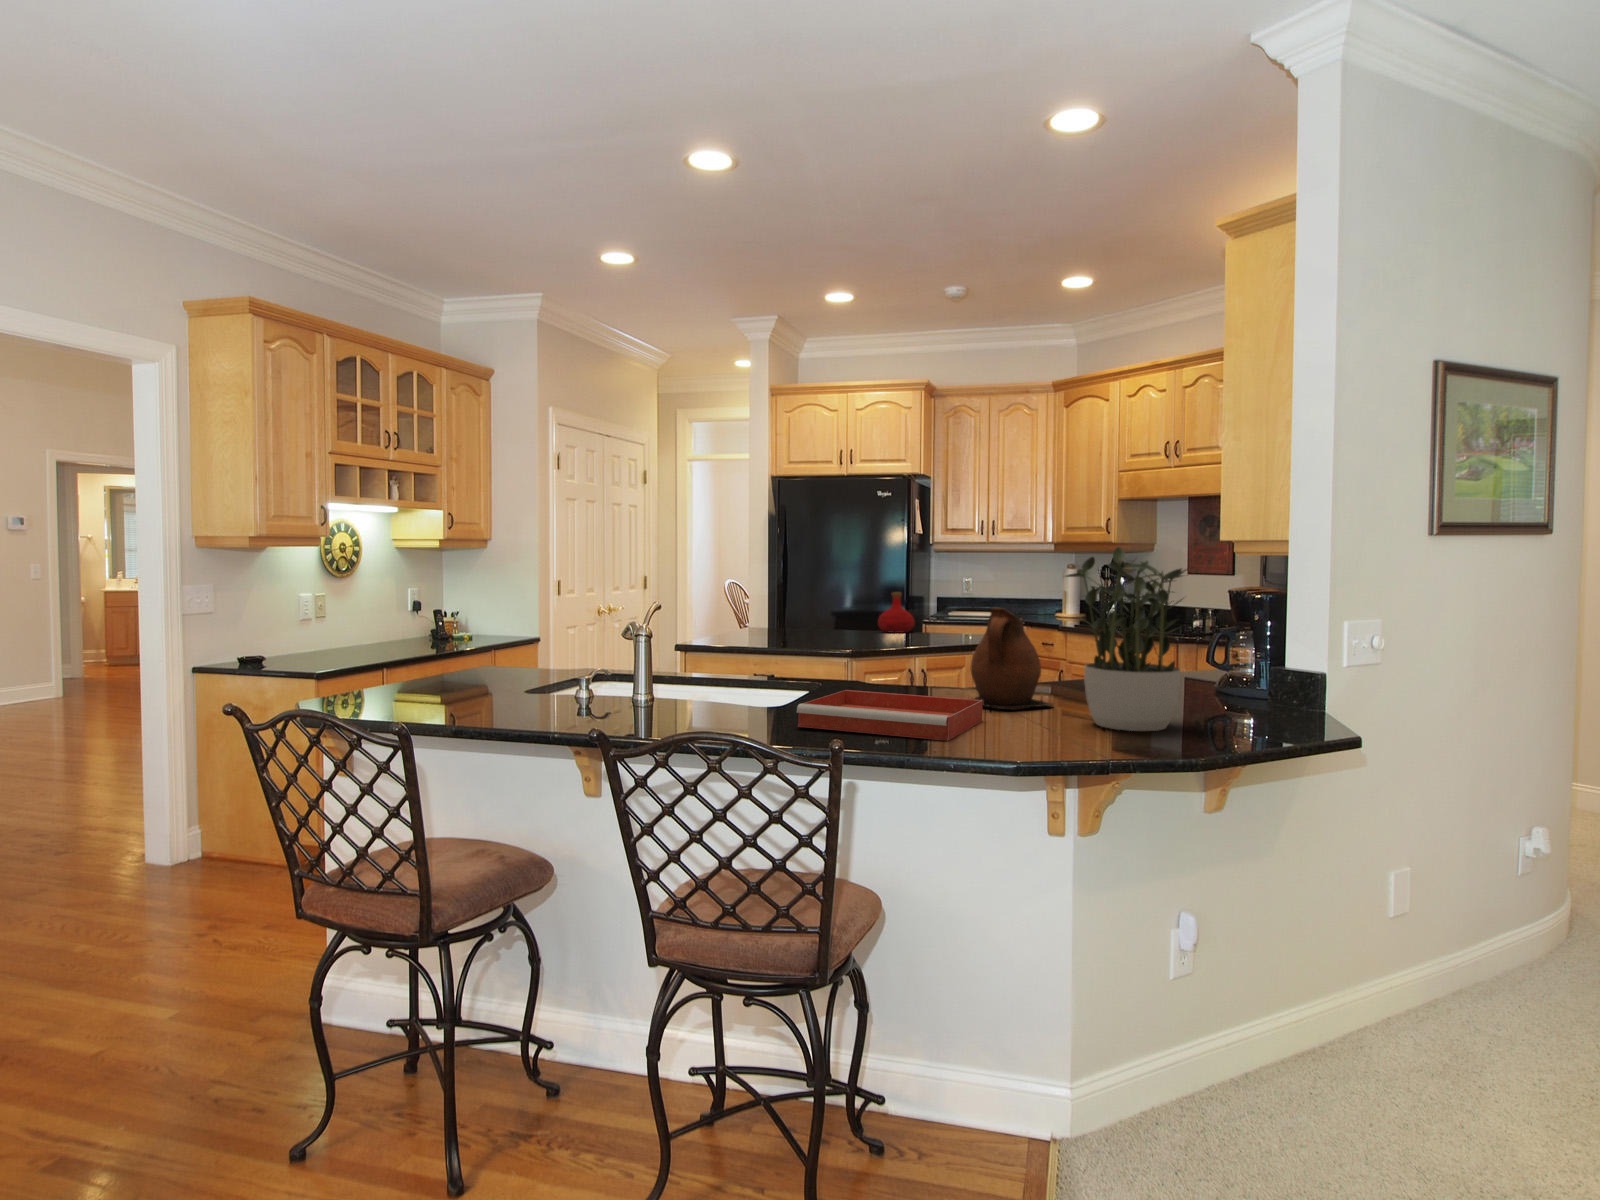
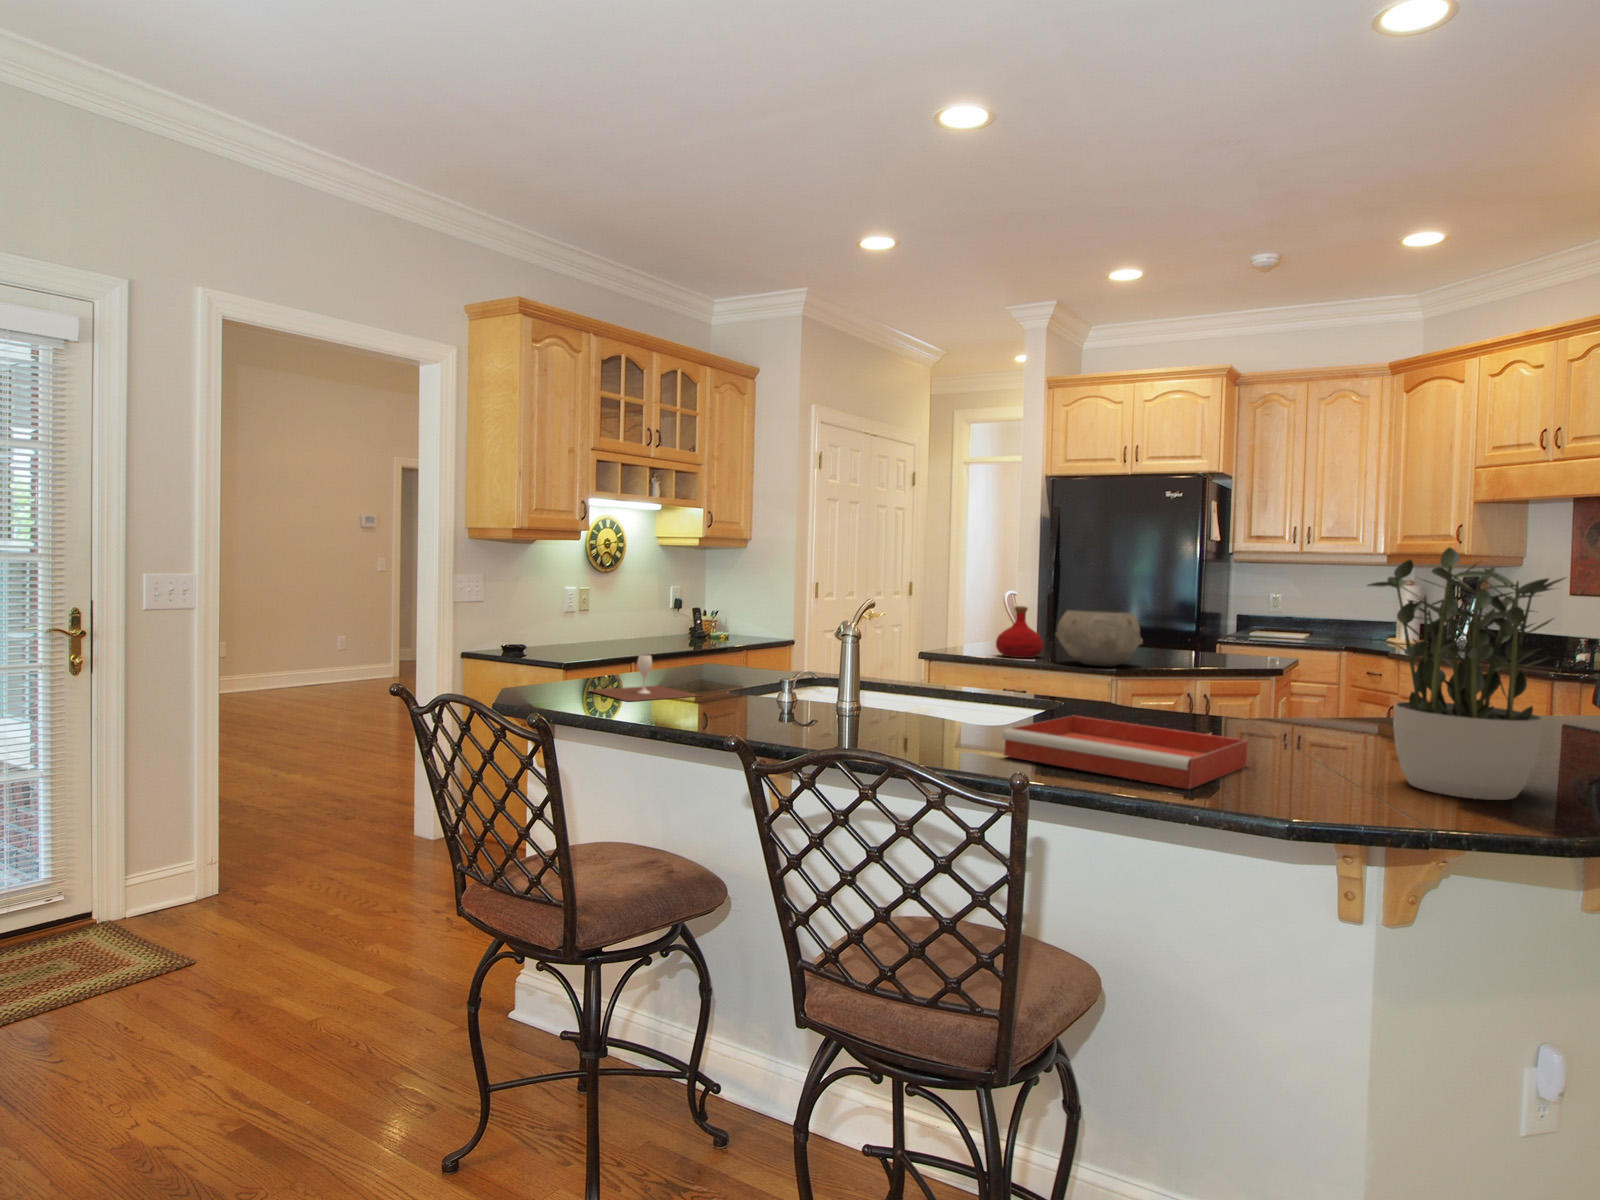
bottle: present [878,592,915,633] -> present [996,606,1044,658]
ceramic bowl: none [800,599,874,648] -> present [1056,610,1143,666]
ceramic pitcher: present [970,608,1053,708] -> none [1224,624,1354,756]
wine glass: none [381,659,501,704] -> present [590,655,698,701]

